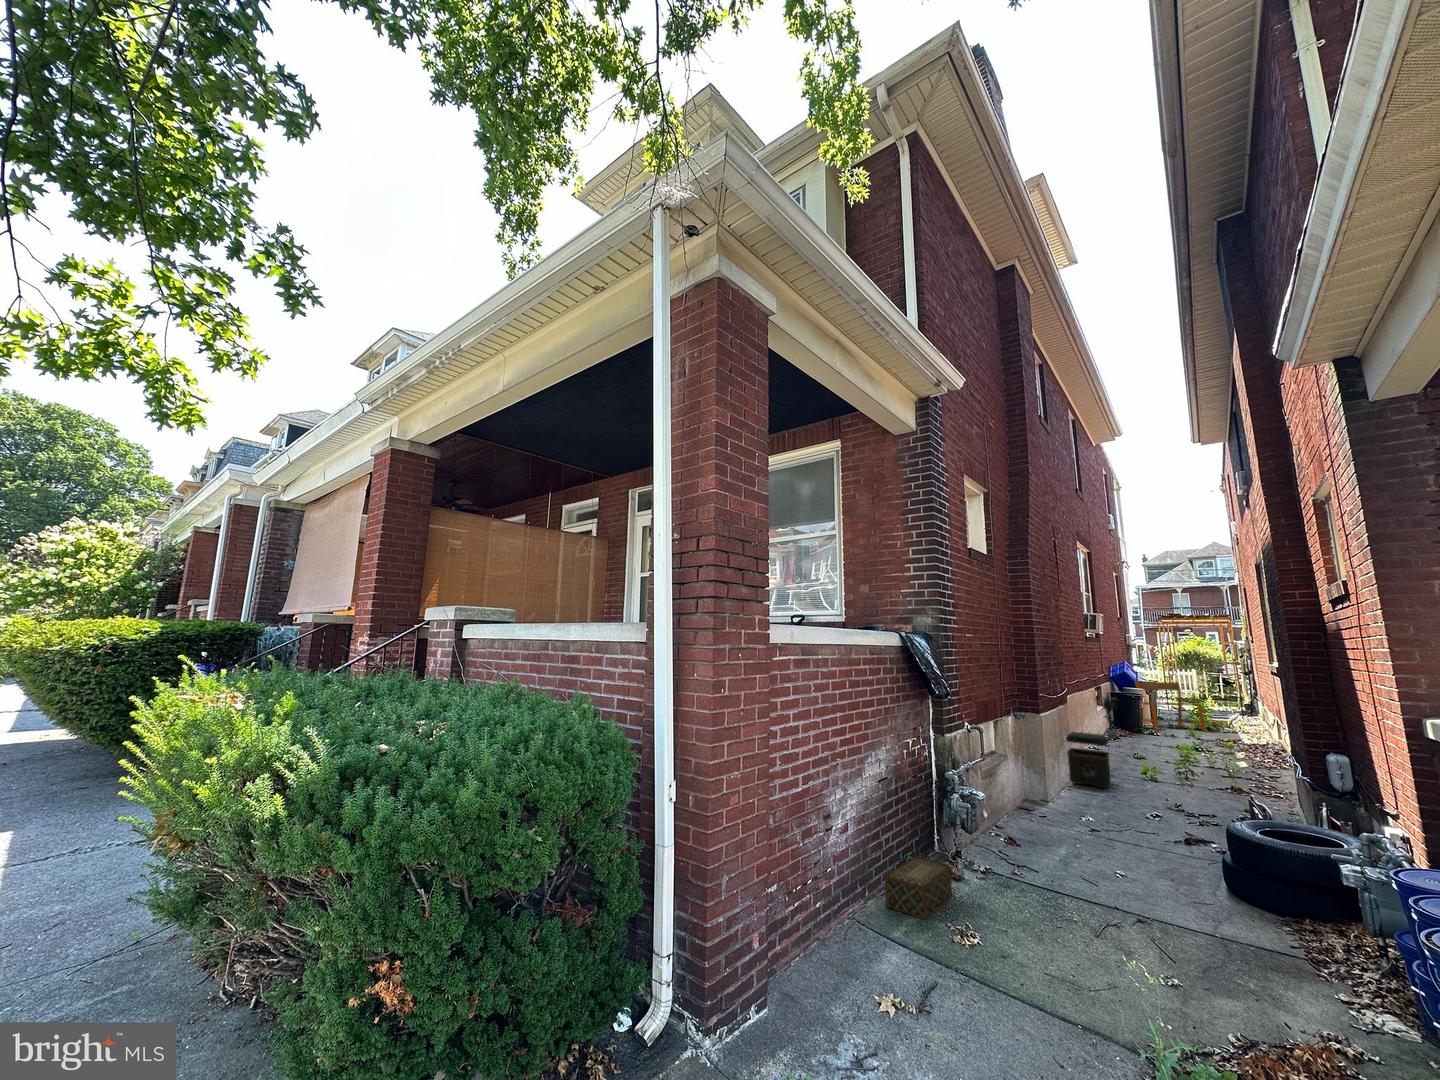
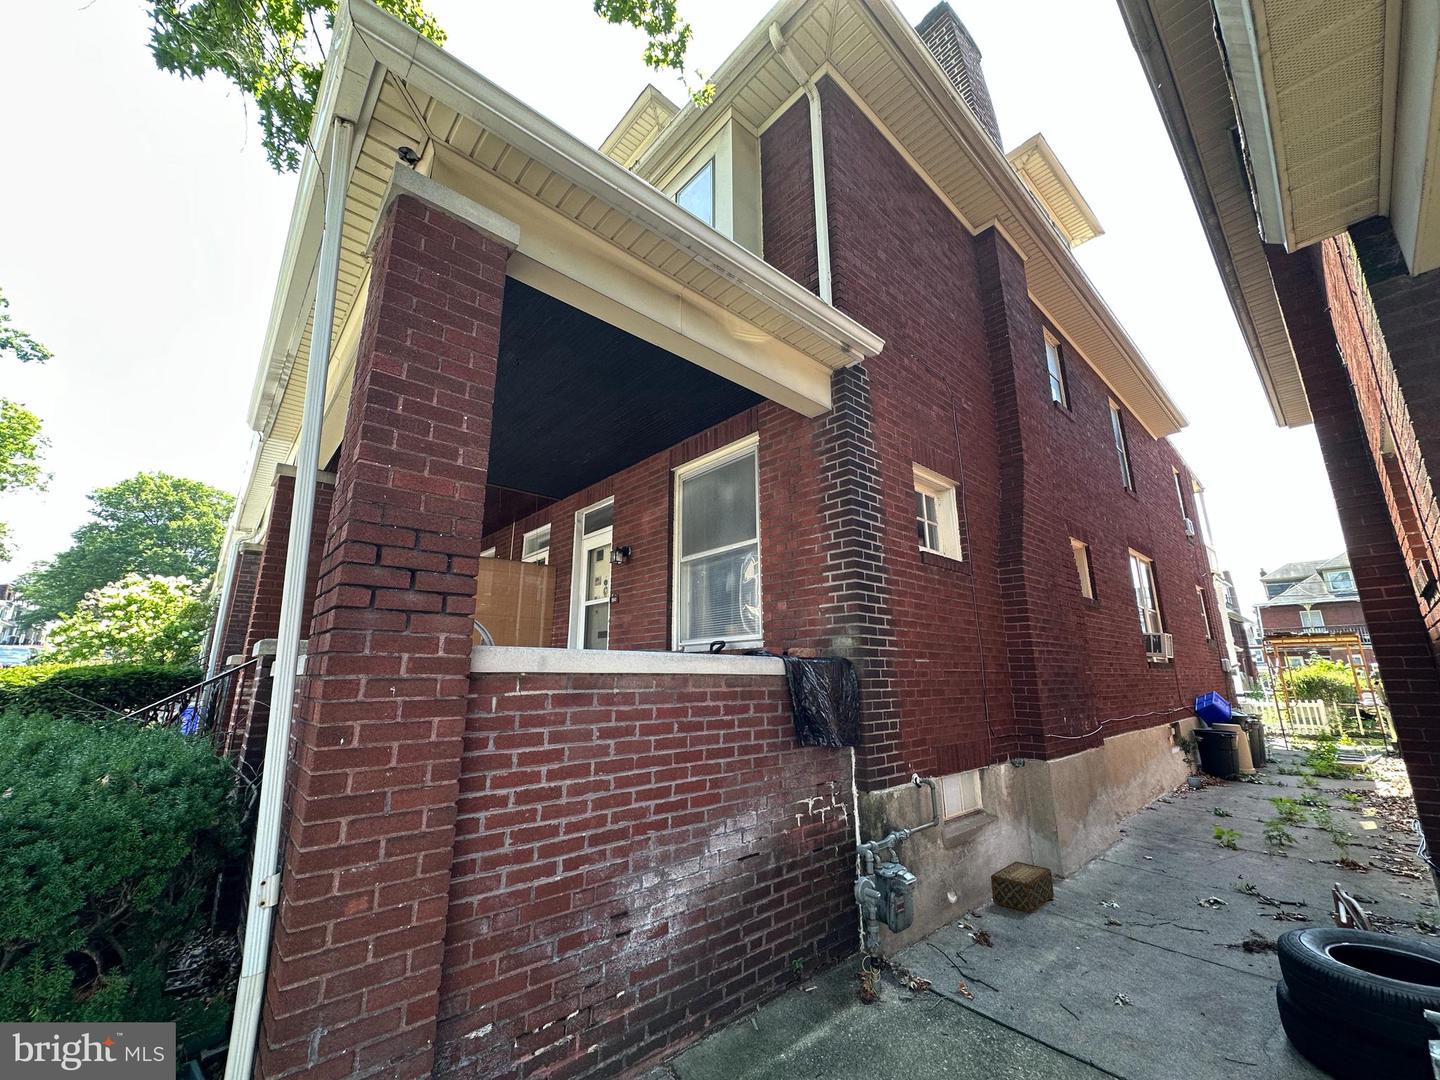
bench: present [1135,681,1206,731] -> none [1226,716,1327,779]
toolbox: present [1066,732,1111,788] -> none [1100,782,1165,856]
woven basket: present [885,857,952,920] -> present [991,861,1054,913]

